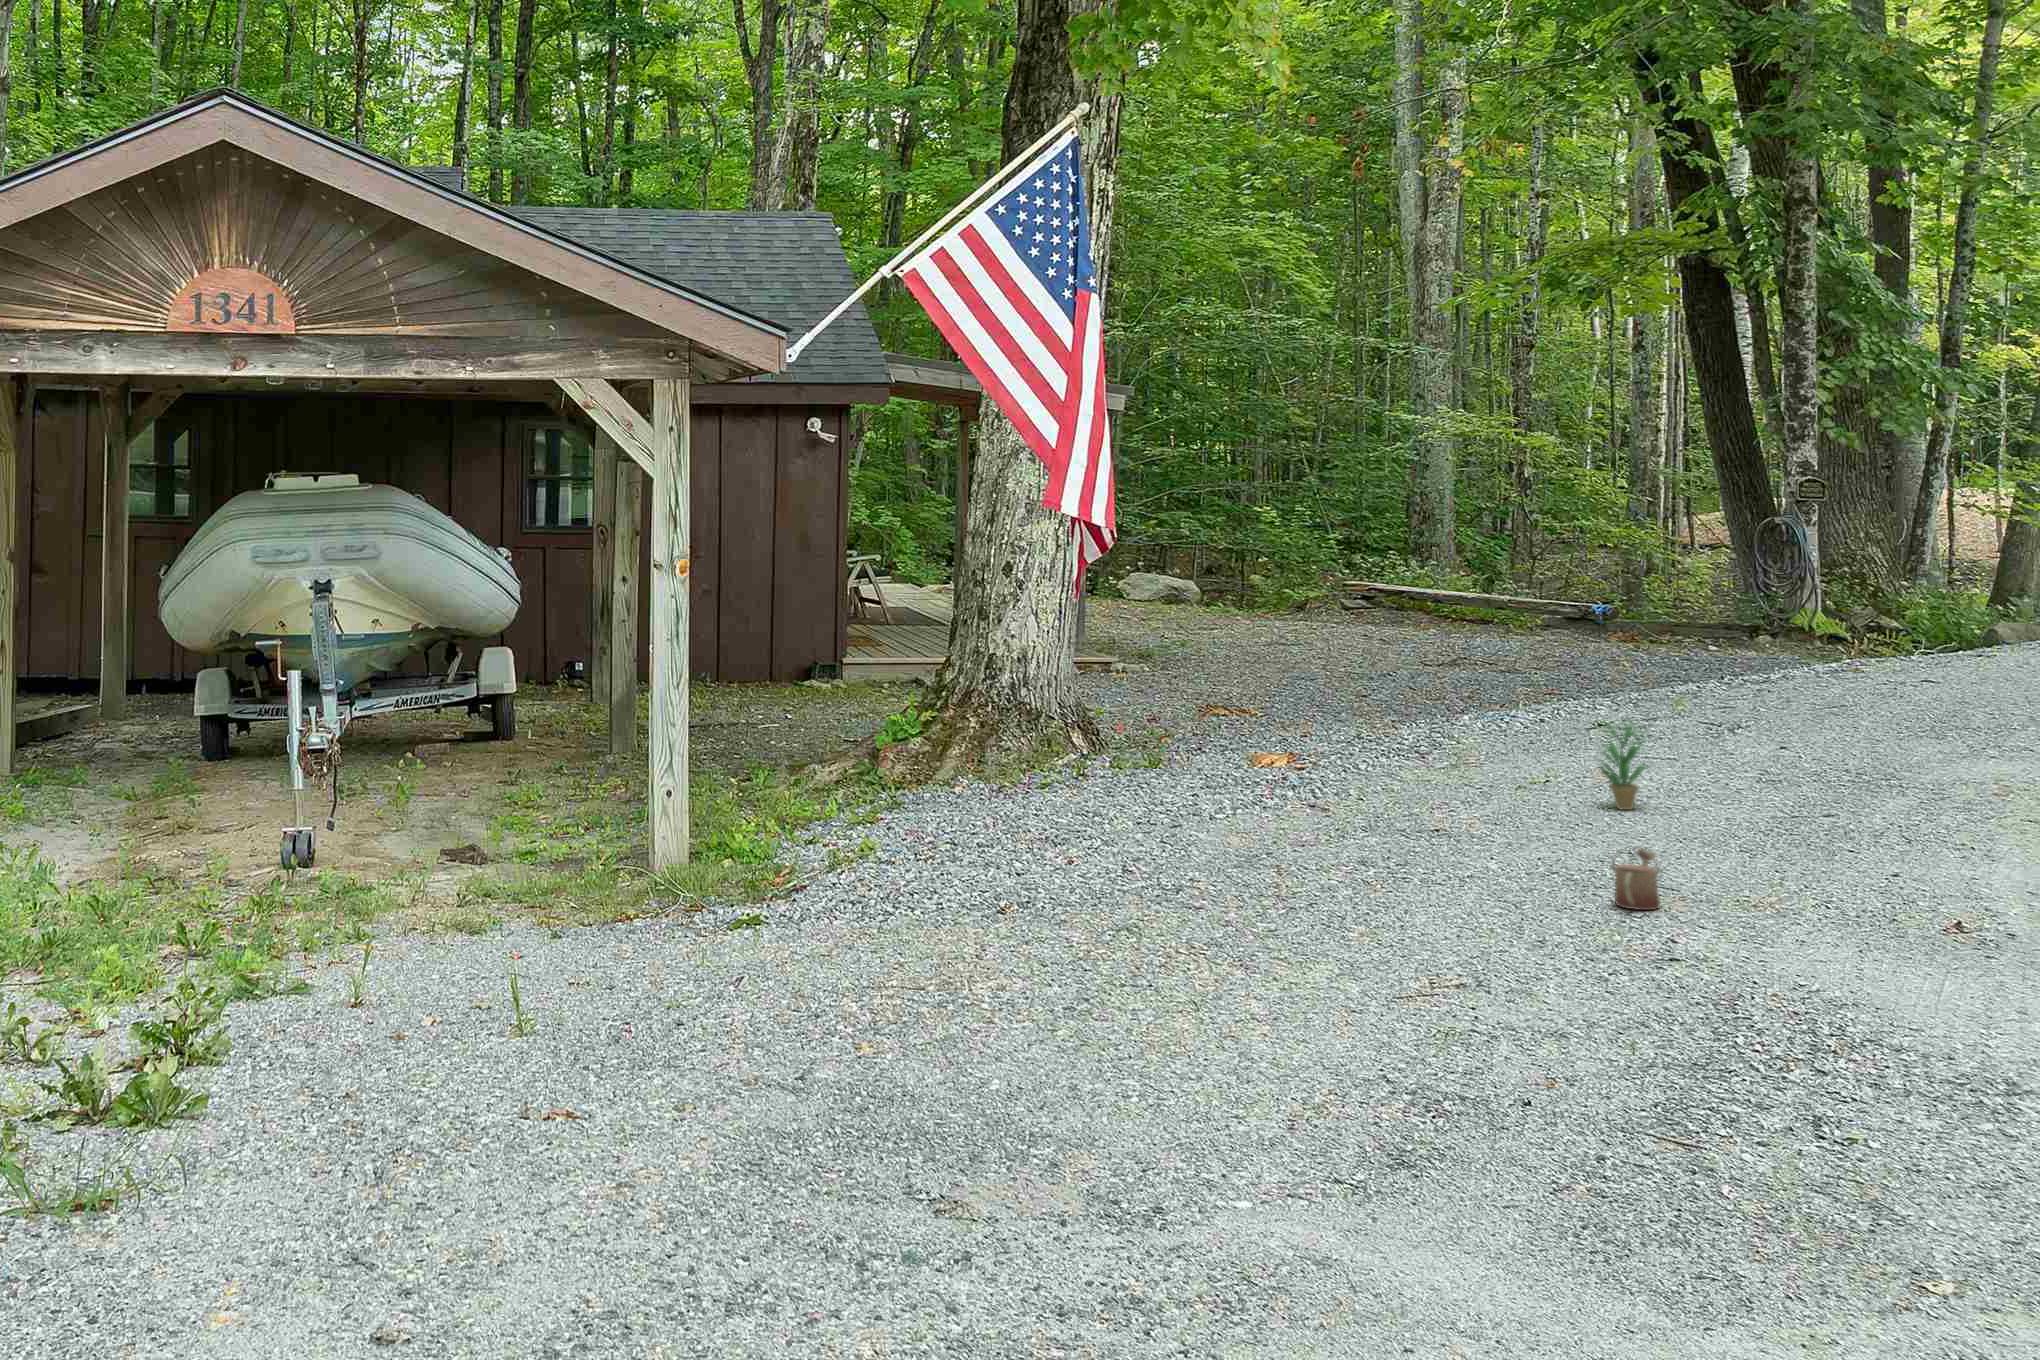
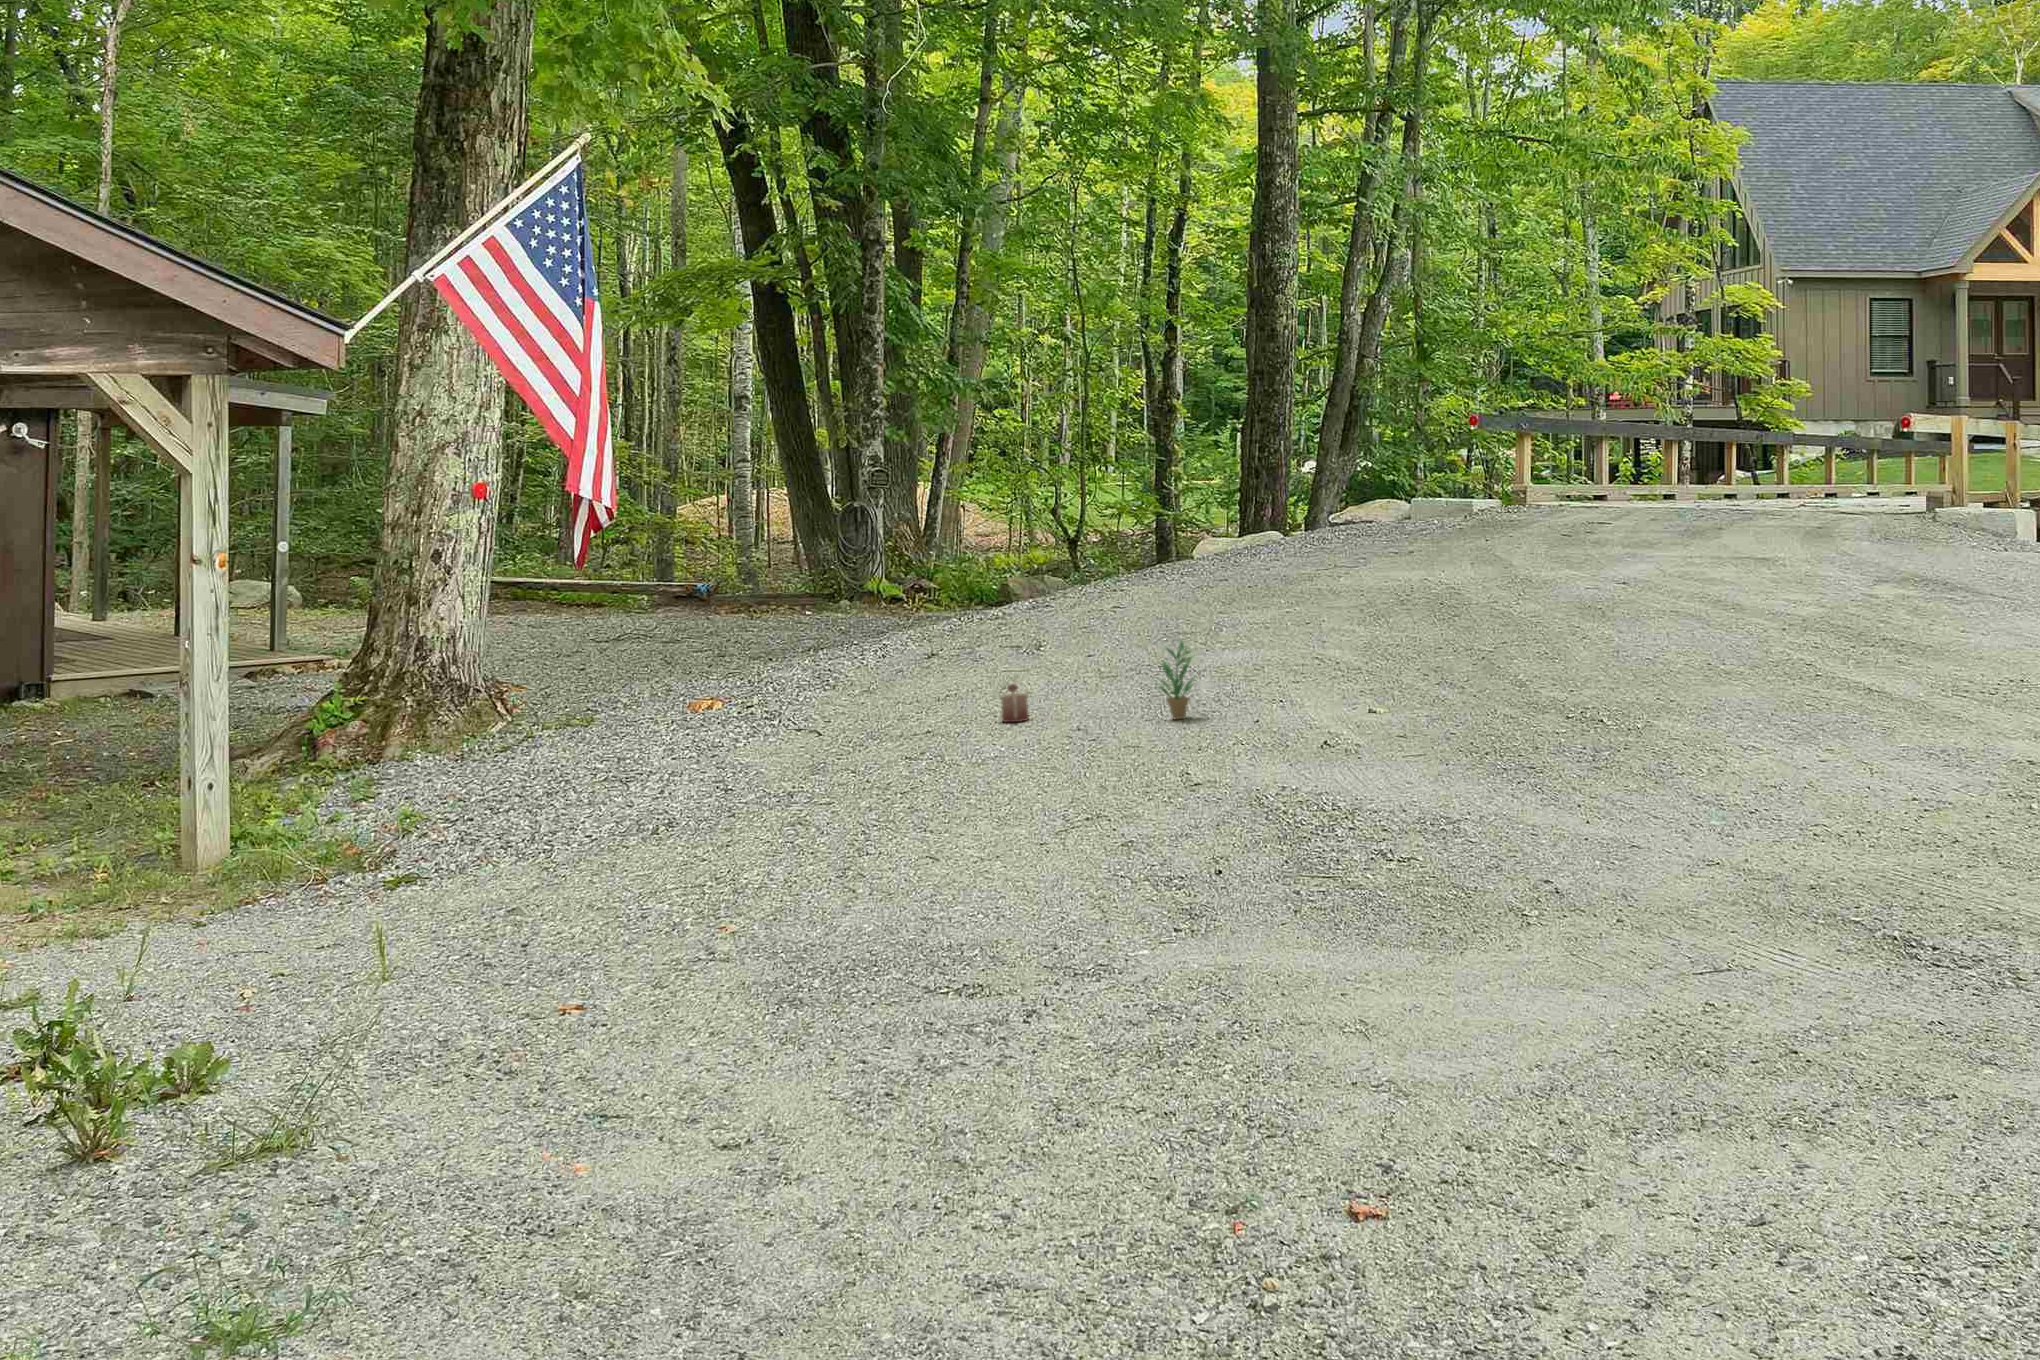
potted plant: present [1597,721,1645,810] -> present [1156,641,1194,719]

